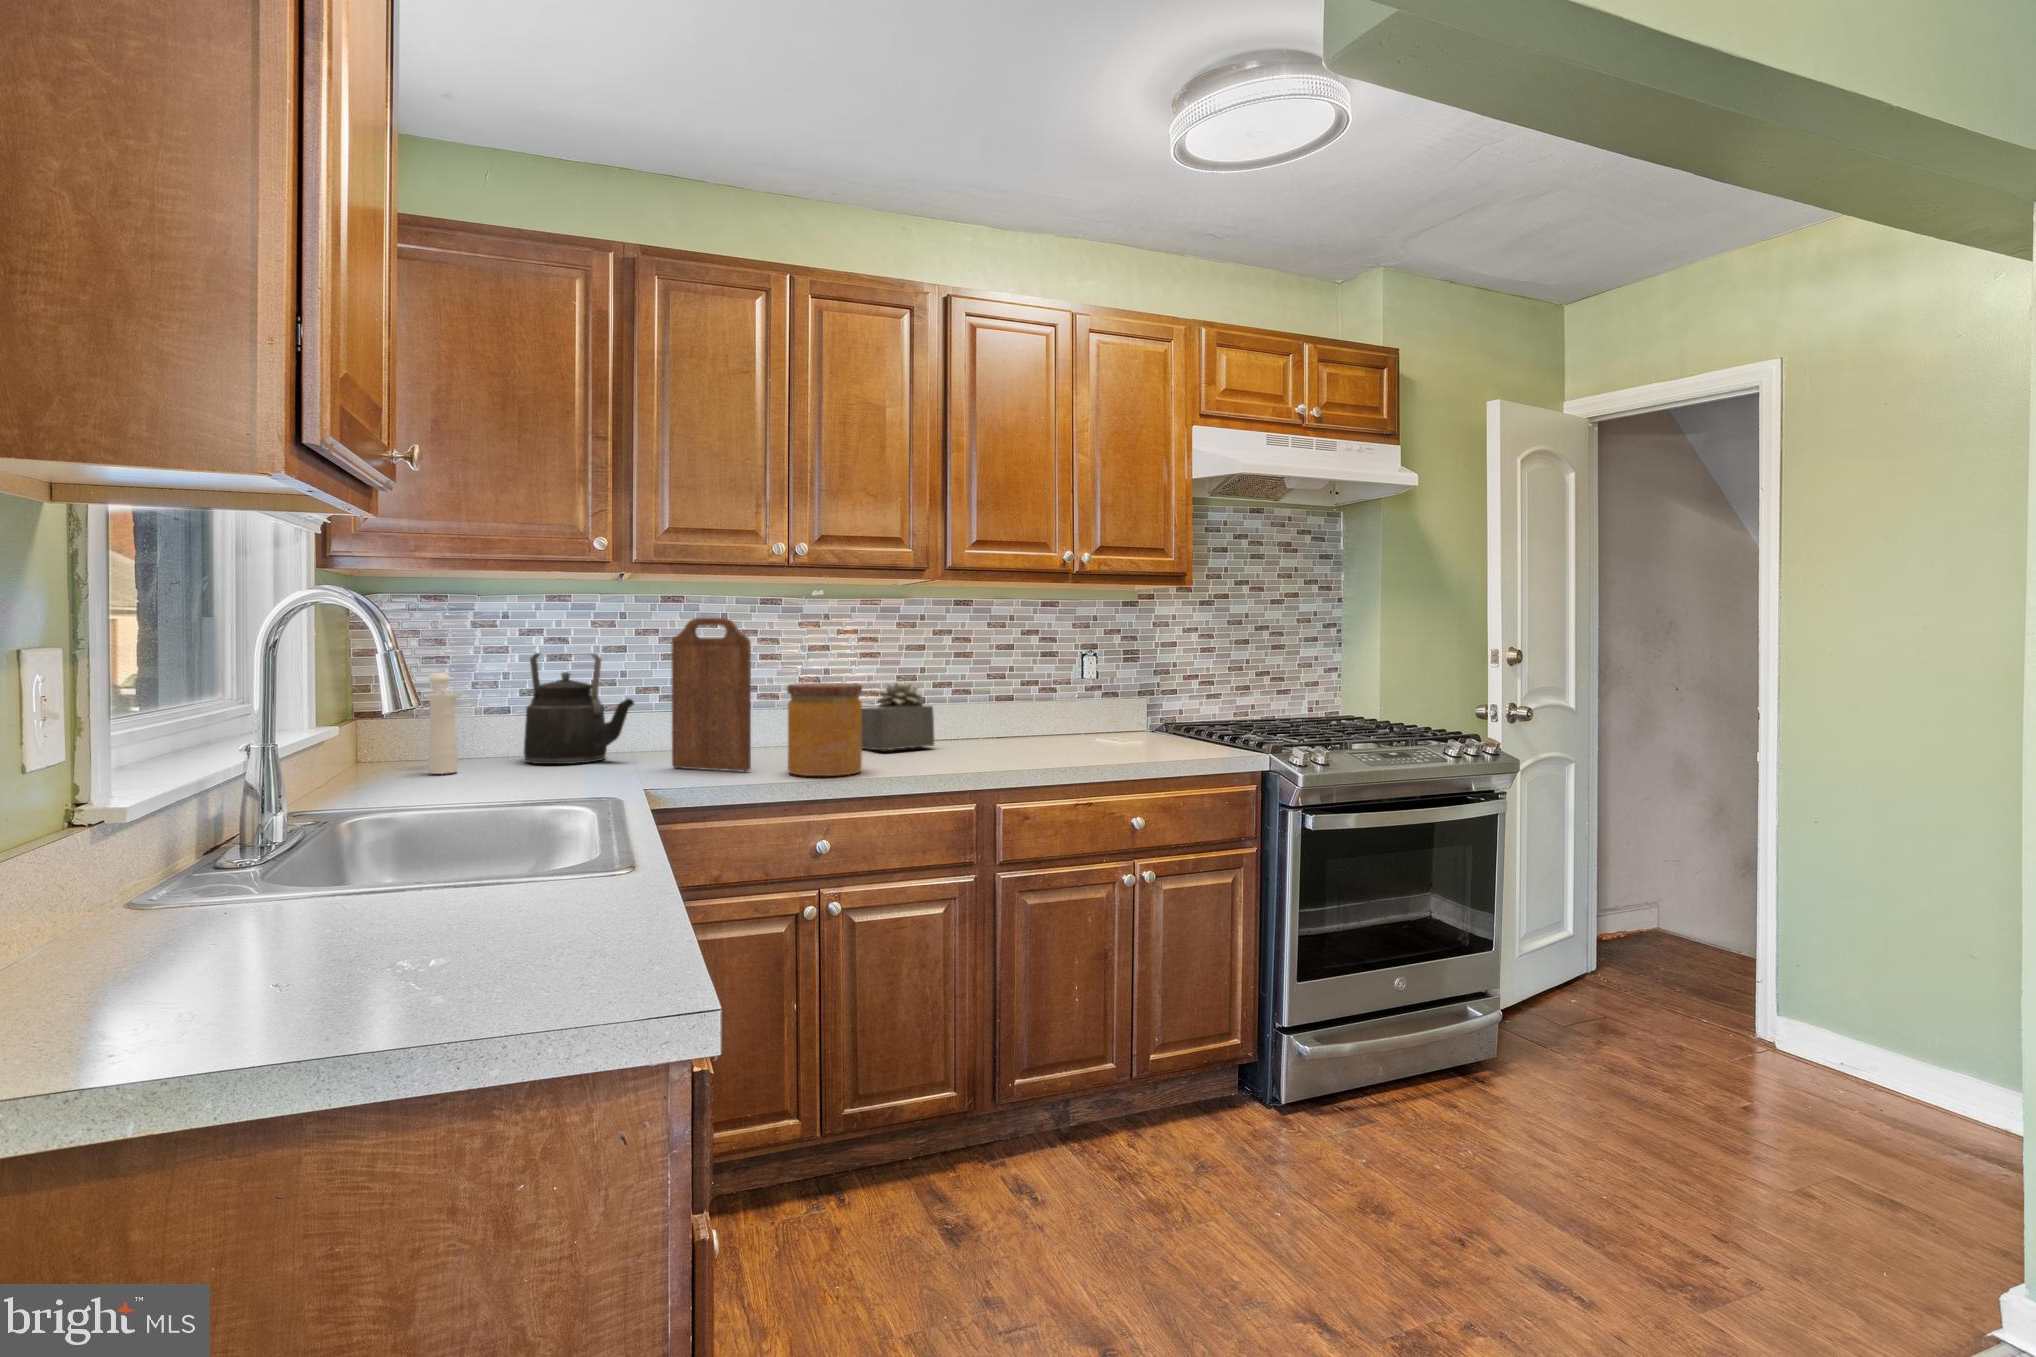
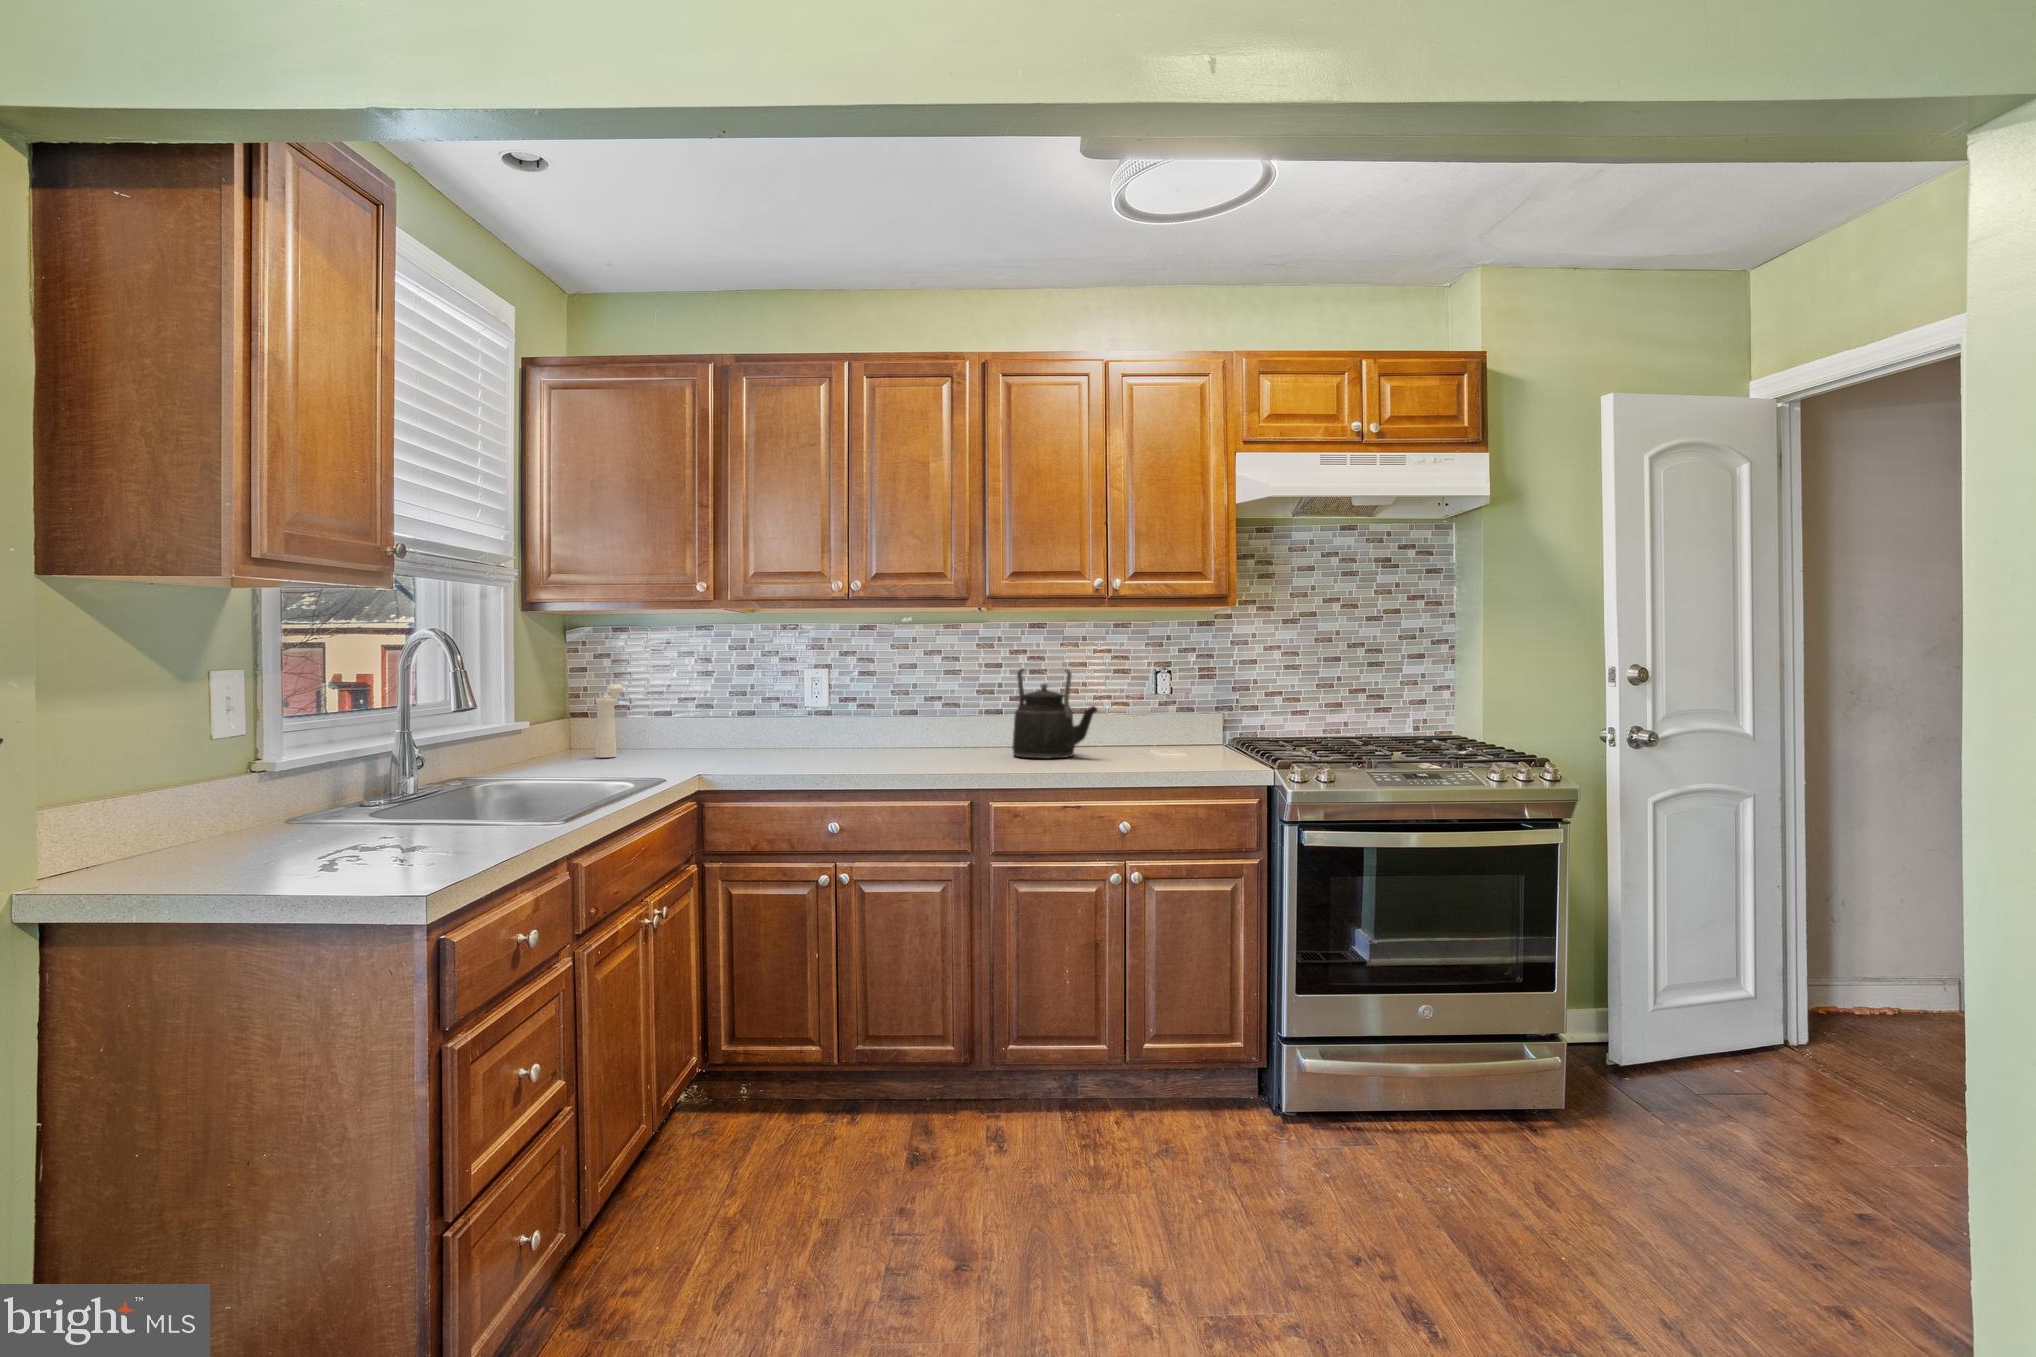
cutting board: present [671,618,751,771] -> none [754,642,800,764]
kettle: present [523,653,634,764] -> present [1012,668,1097,758]
jar: present [787,683,862,776] -> none [819,694,880,770]
succulent plant: present [862,683,934,750] -> none [926,694,986,752]

